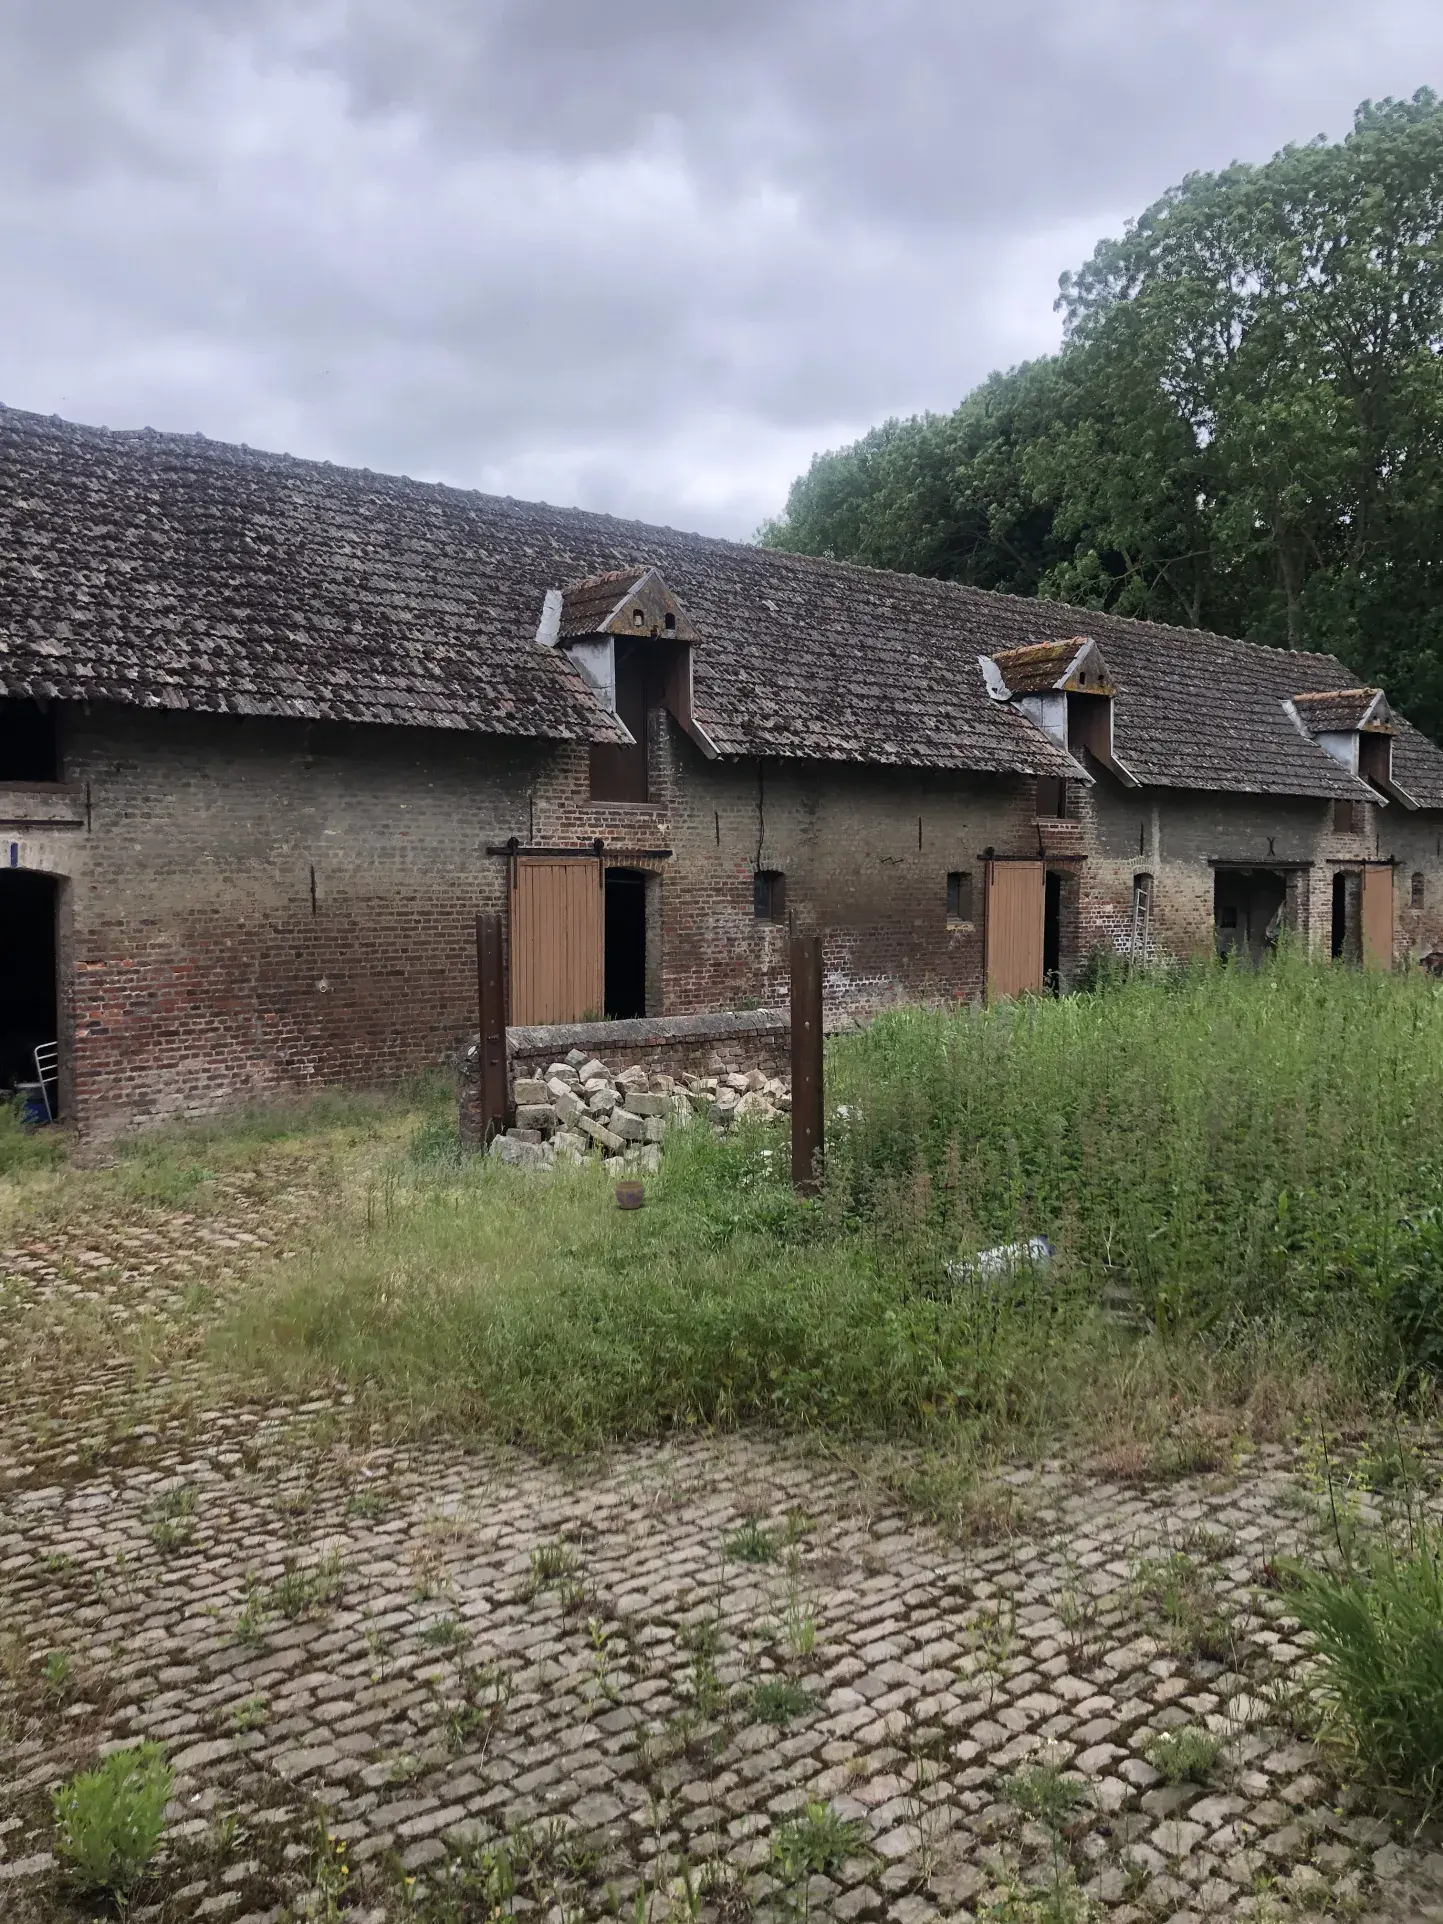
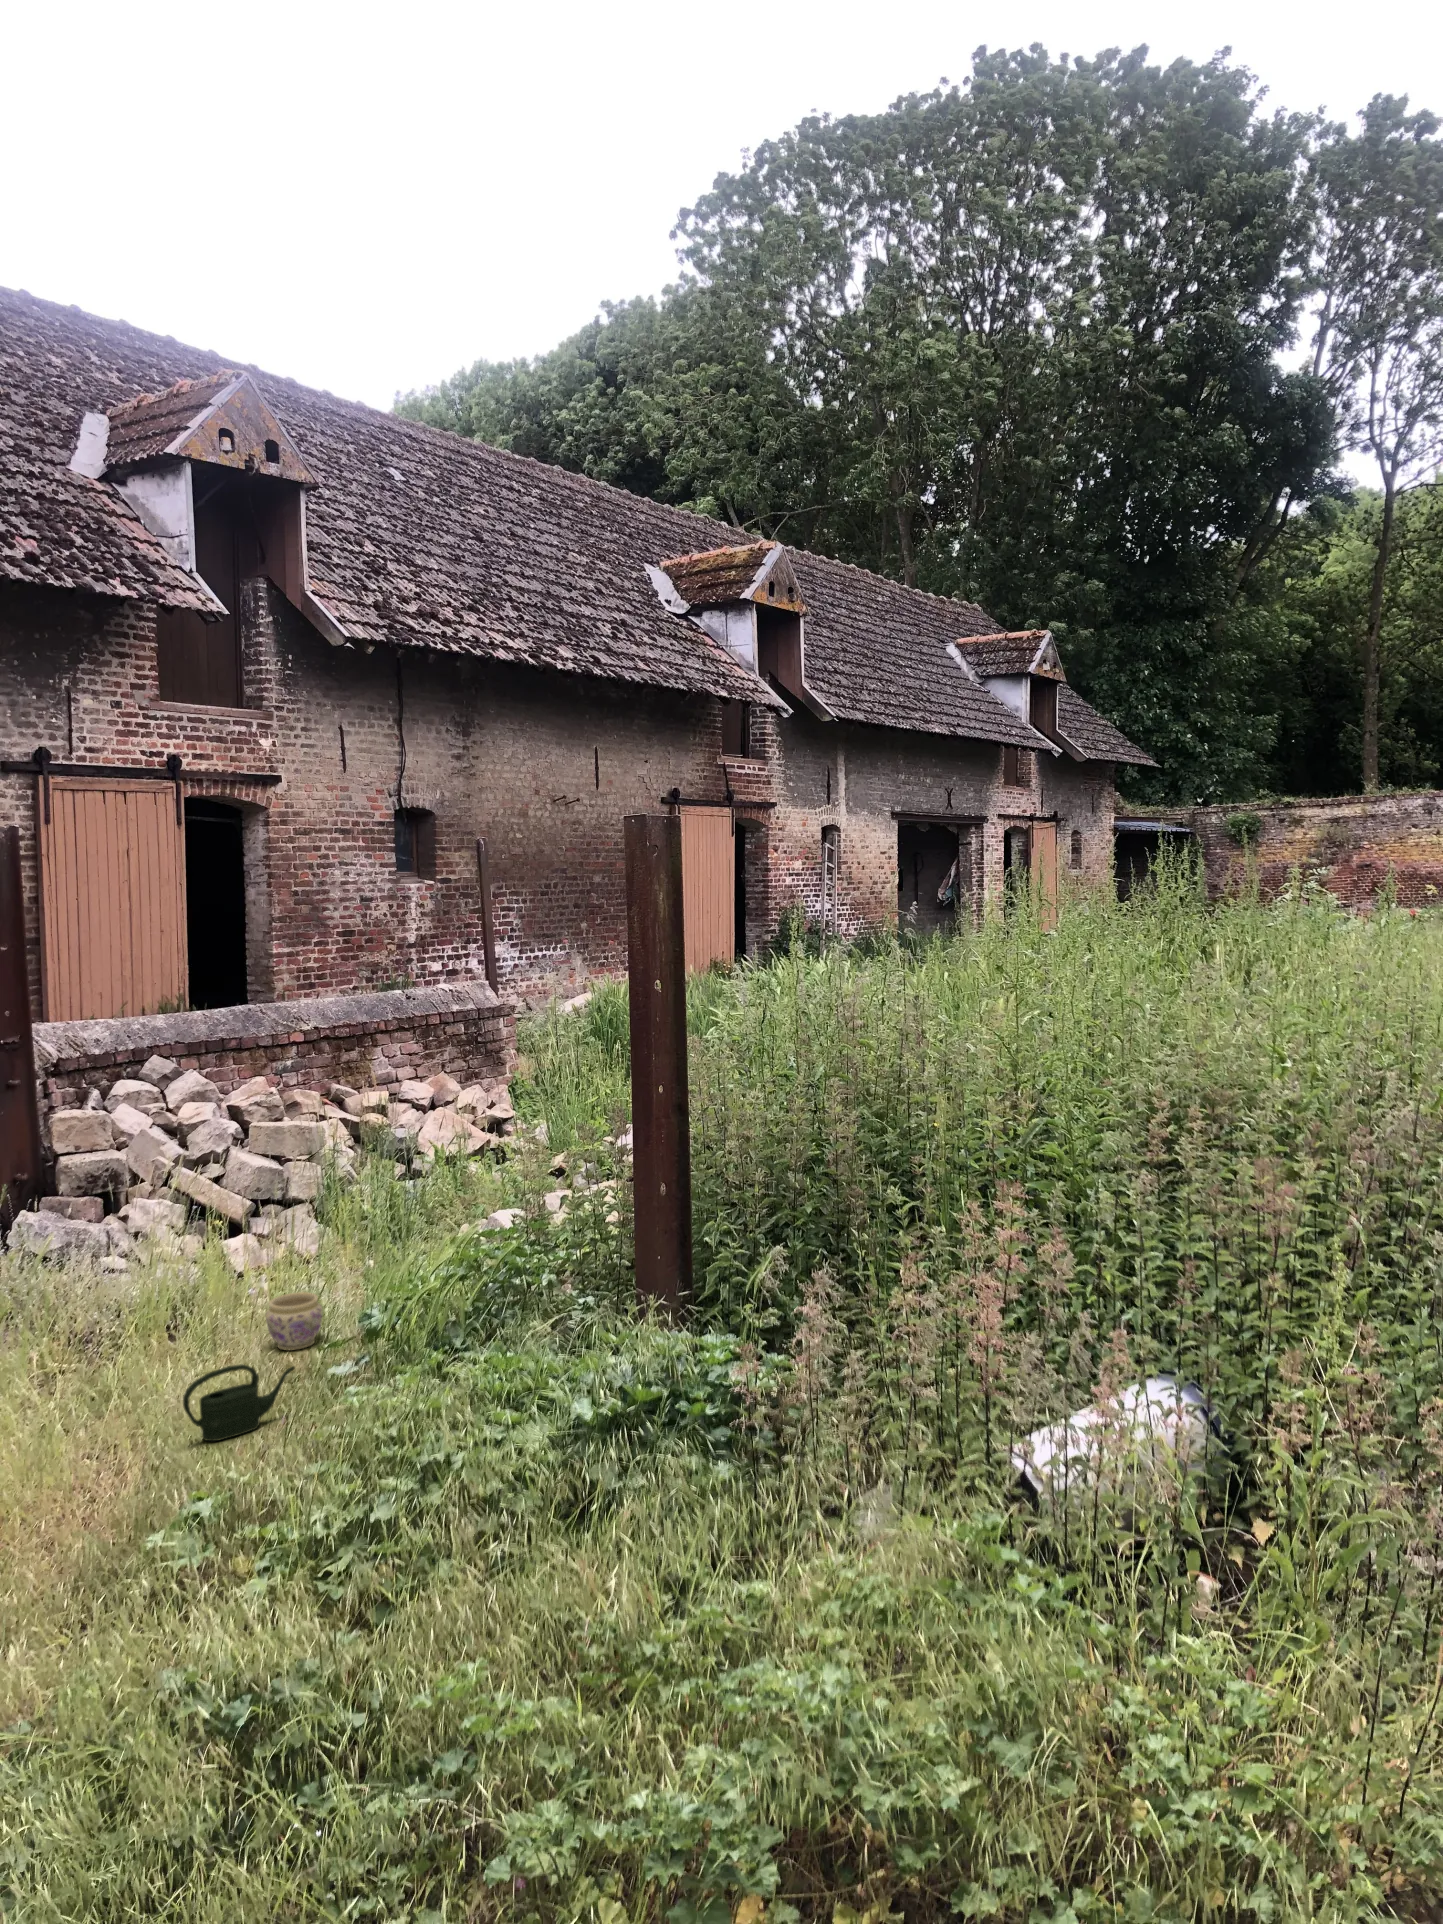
watering can: none [569,1203,622,1238] -> present [183,1364,294,1441]

